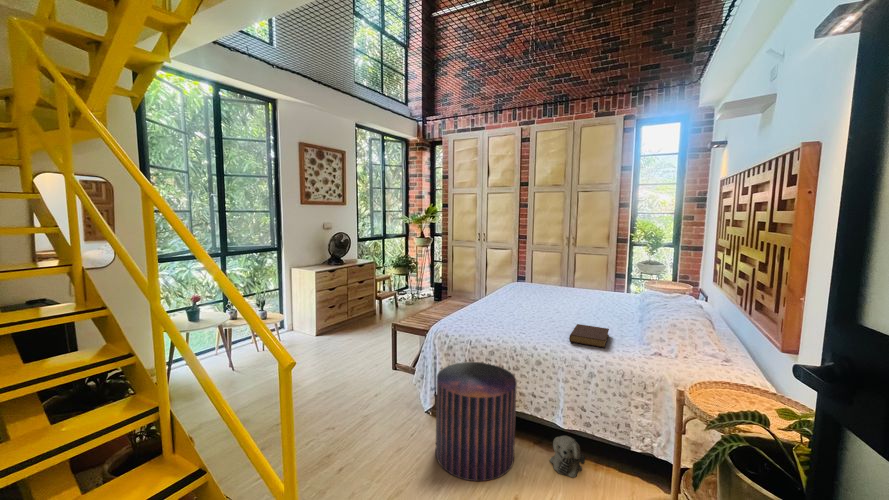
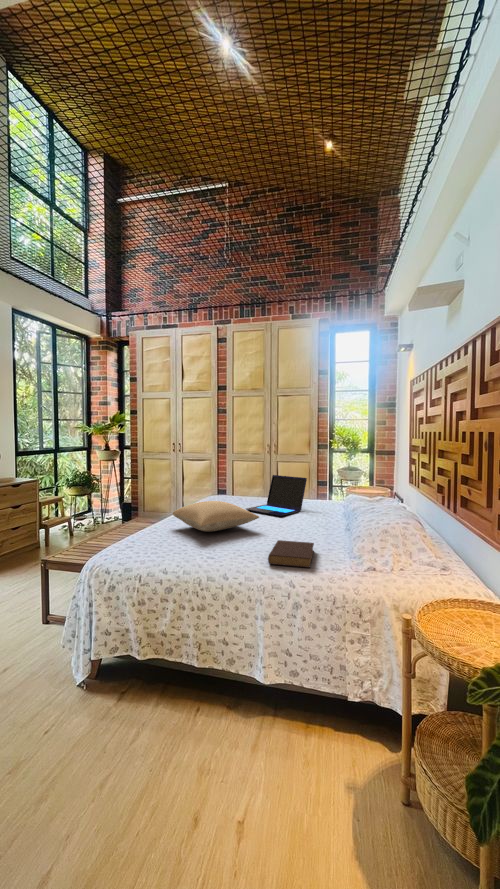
laptop: none [546,266,605,304] -> present [246,475,307,516]
pillow: none [487,288,560,312] -> present [173,501,259,532]
pouf: present [436,362,517,481] -> none [81,604,200,797]
plush toy: present [550,436,585,478] -> none [248,694,292,753]

